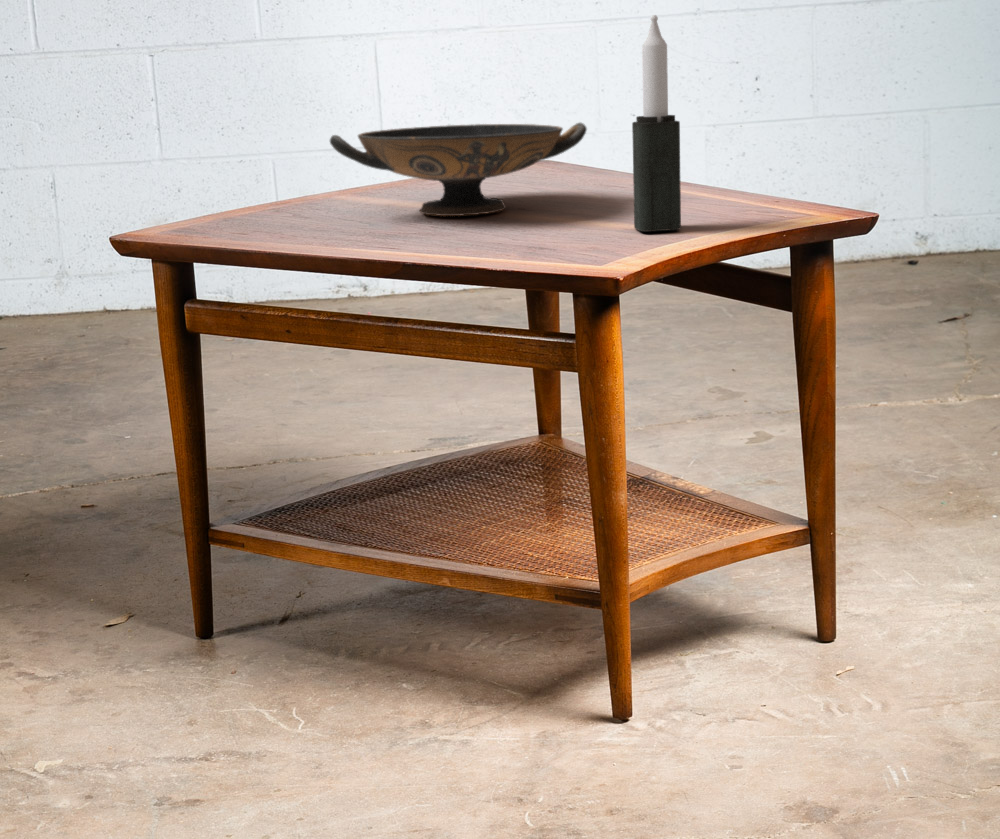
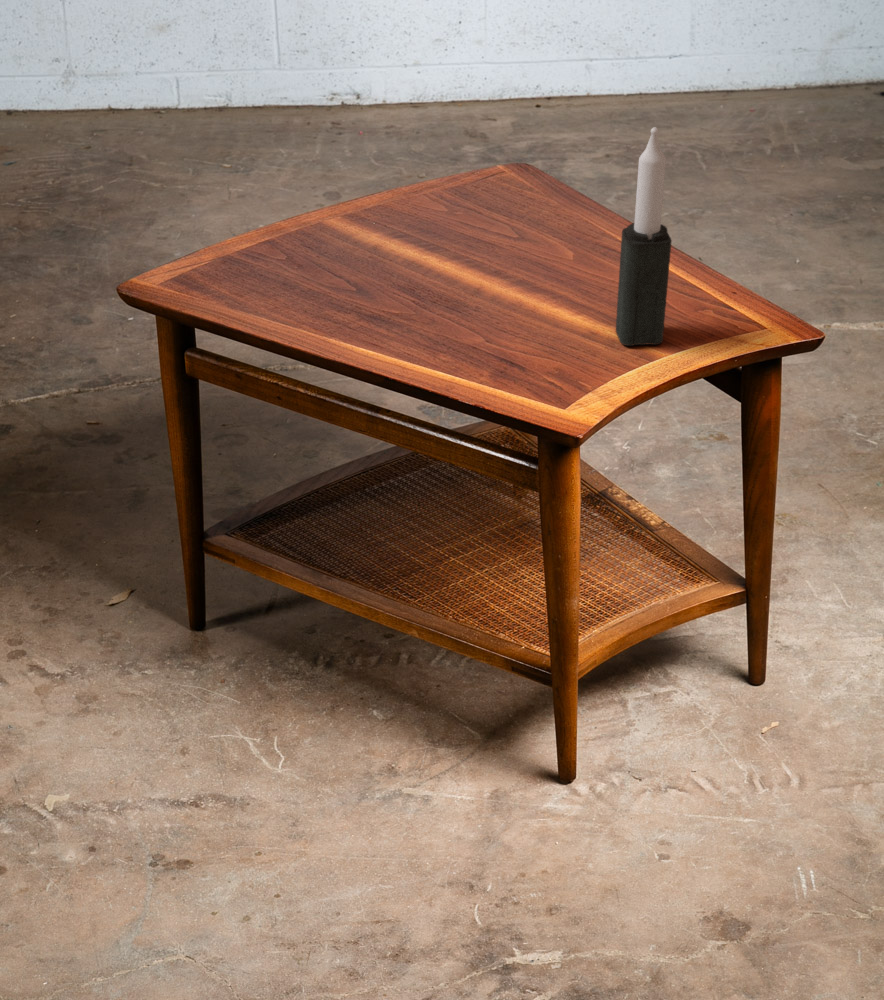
decorative bowl: present [330,123,587,216] -> none [308,147,577,279]

